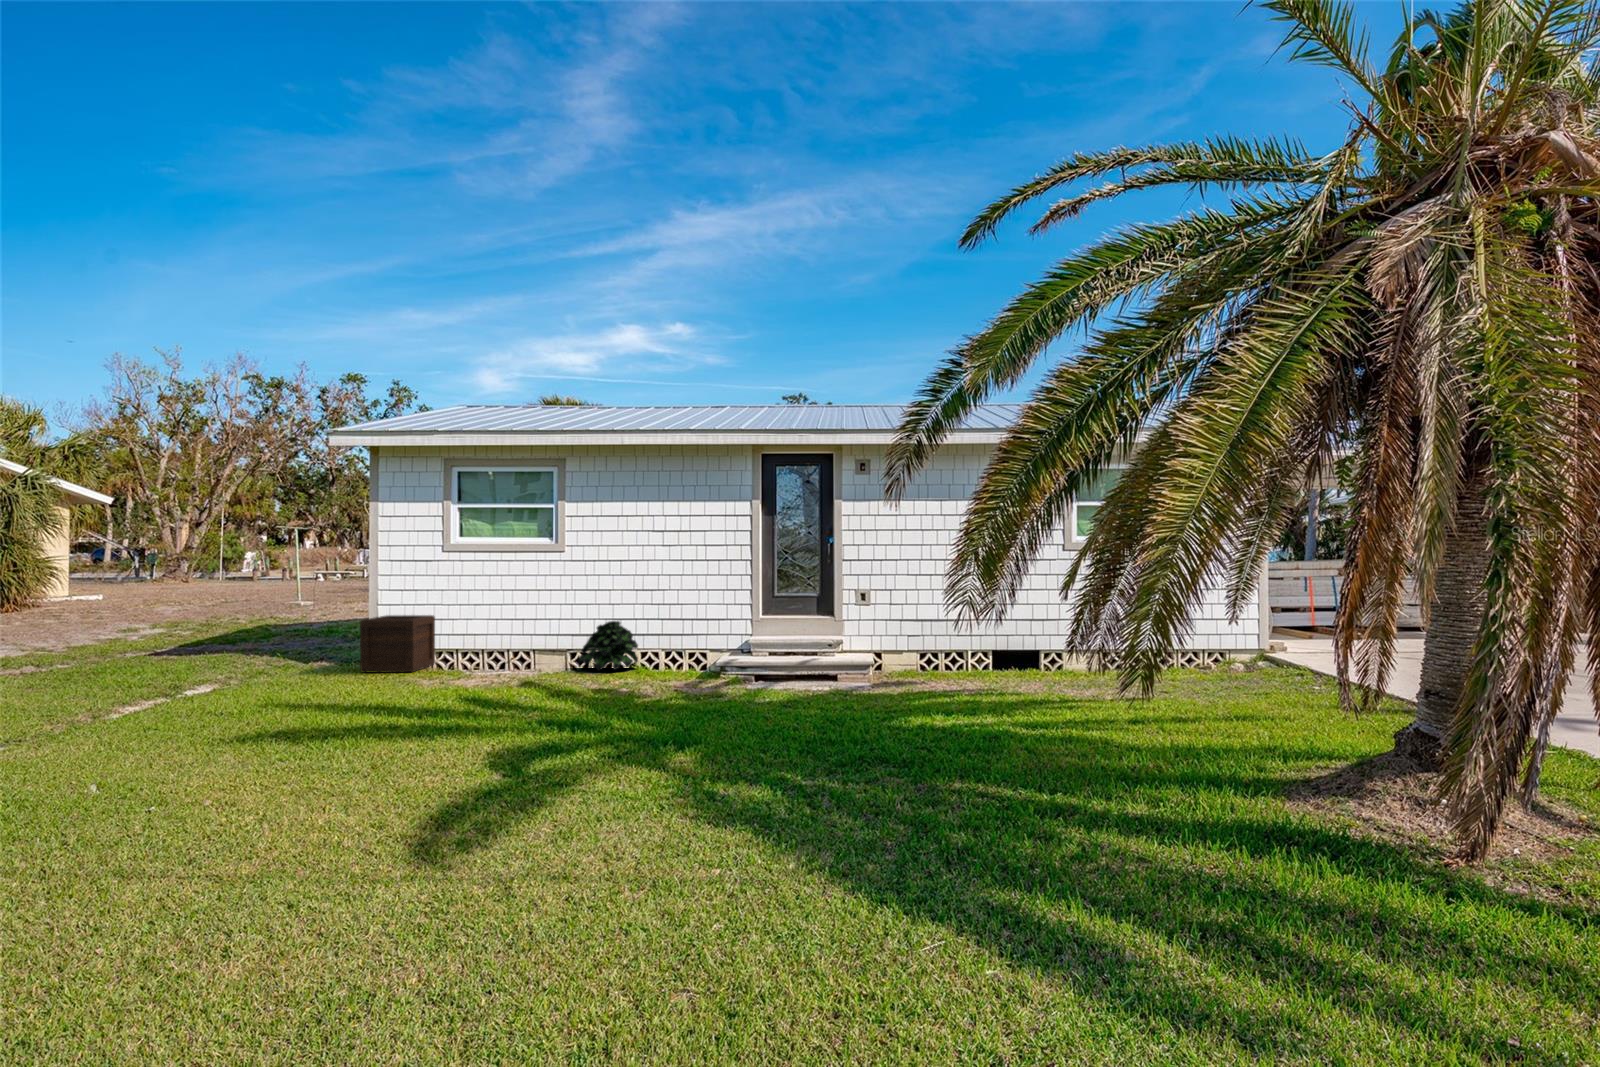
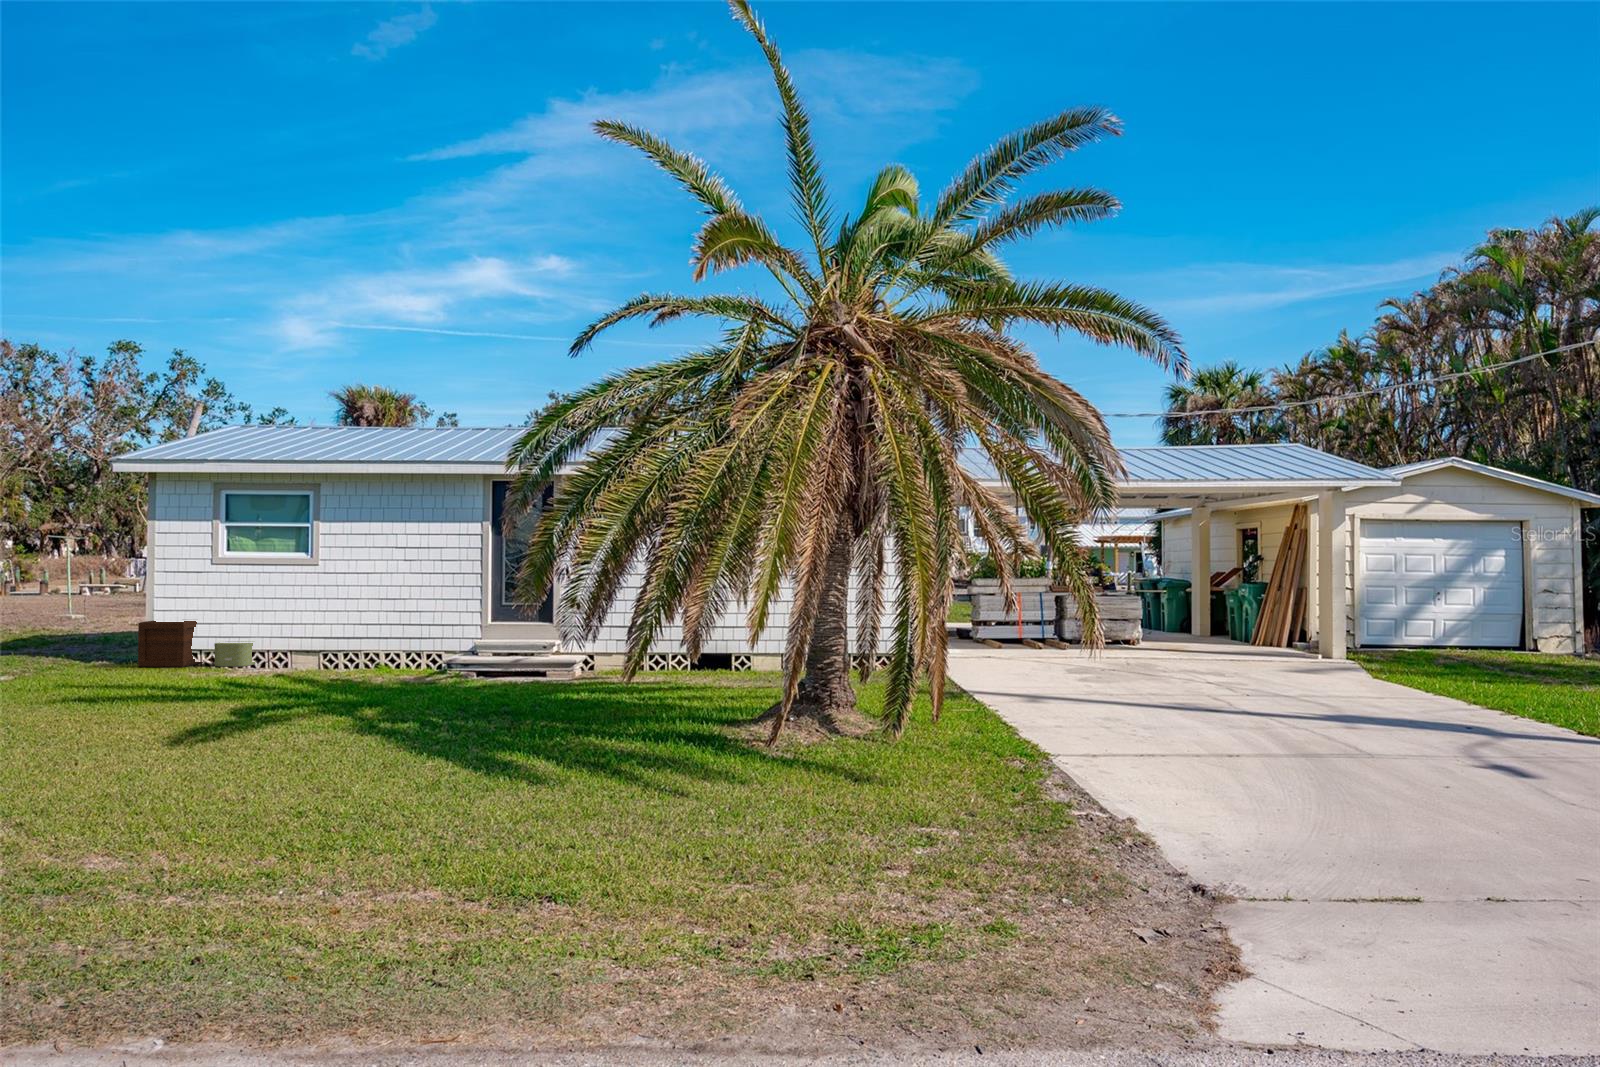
potted plant: present [578,621,638,671] -> none [326,625,379,666]
storage box: none [448,640,495,671] -> present [214,643,255,666]

